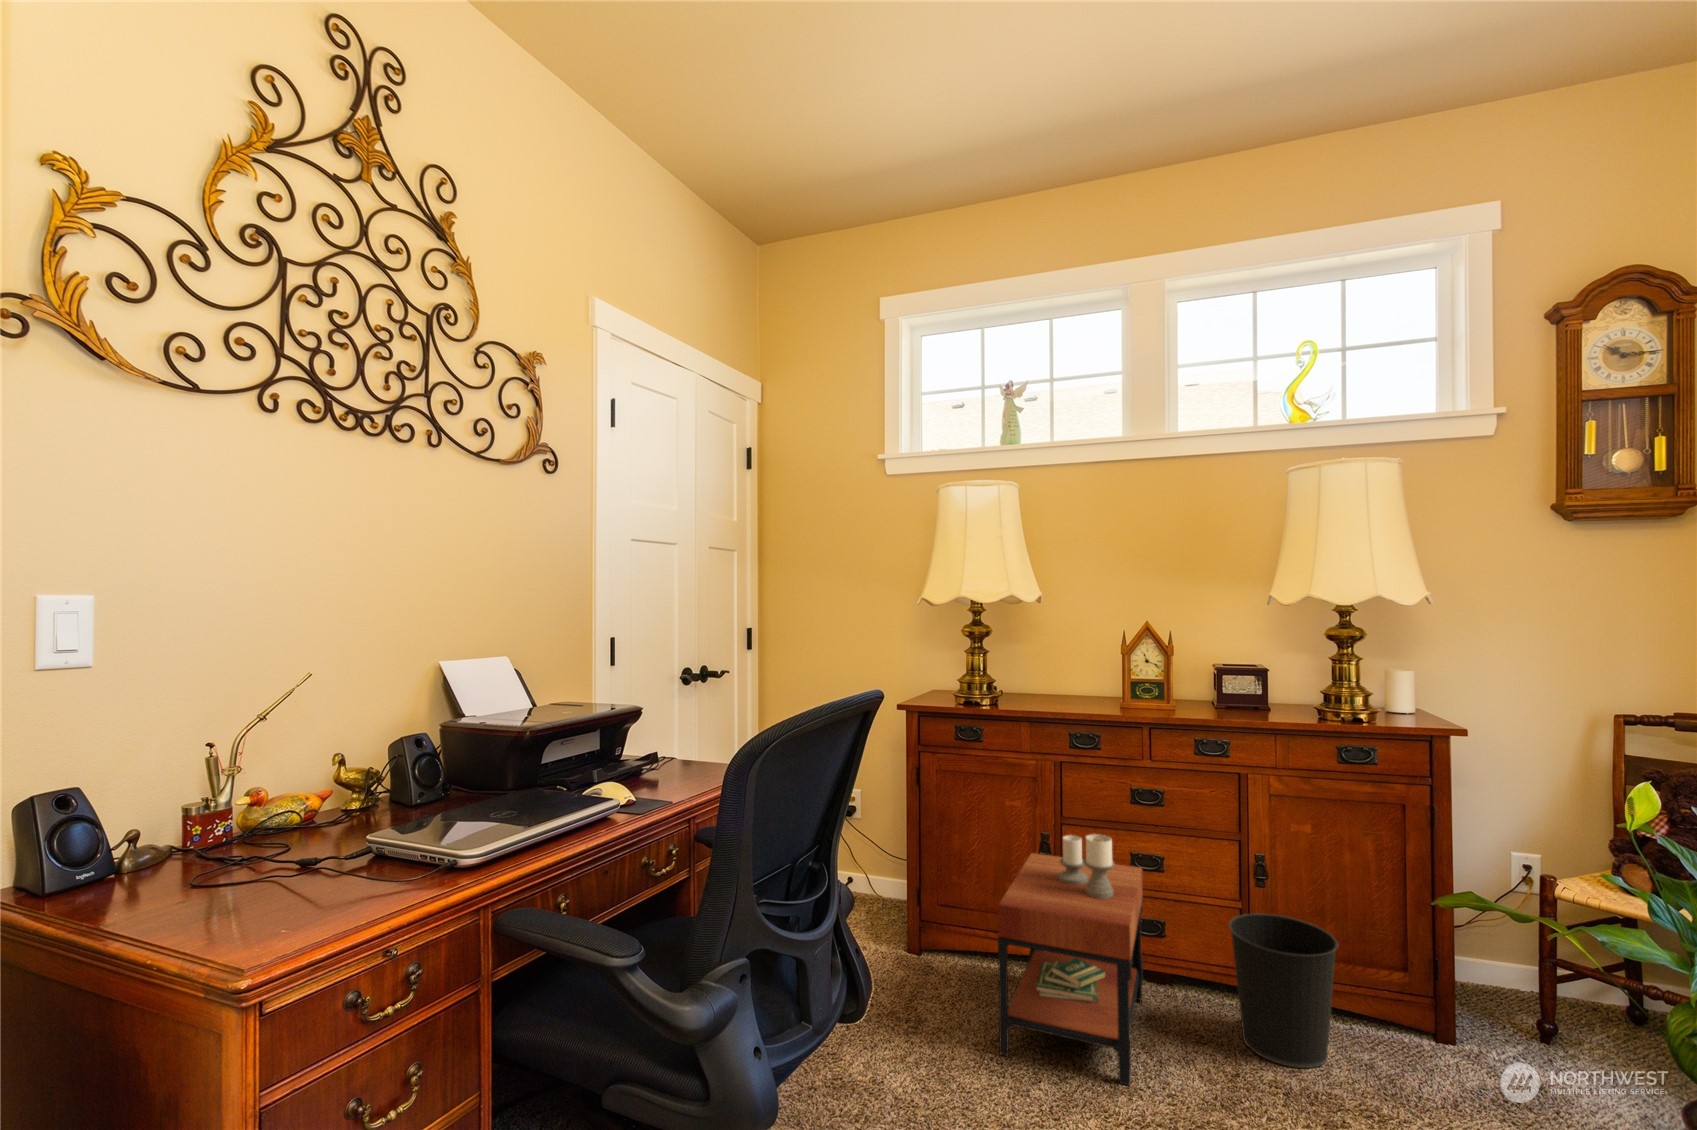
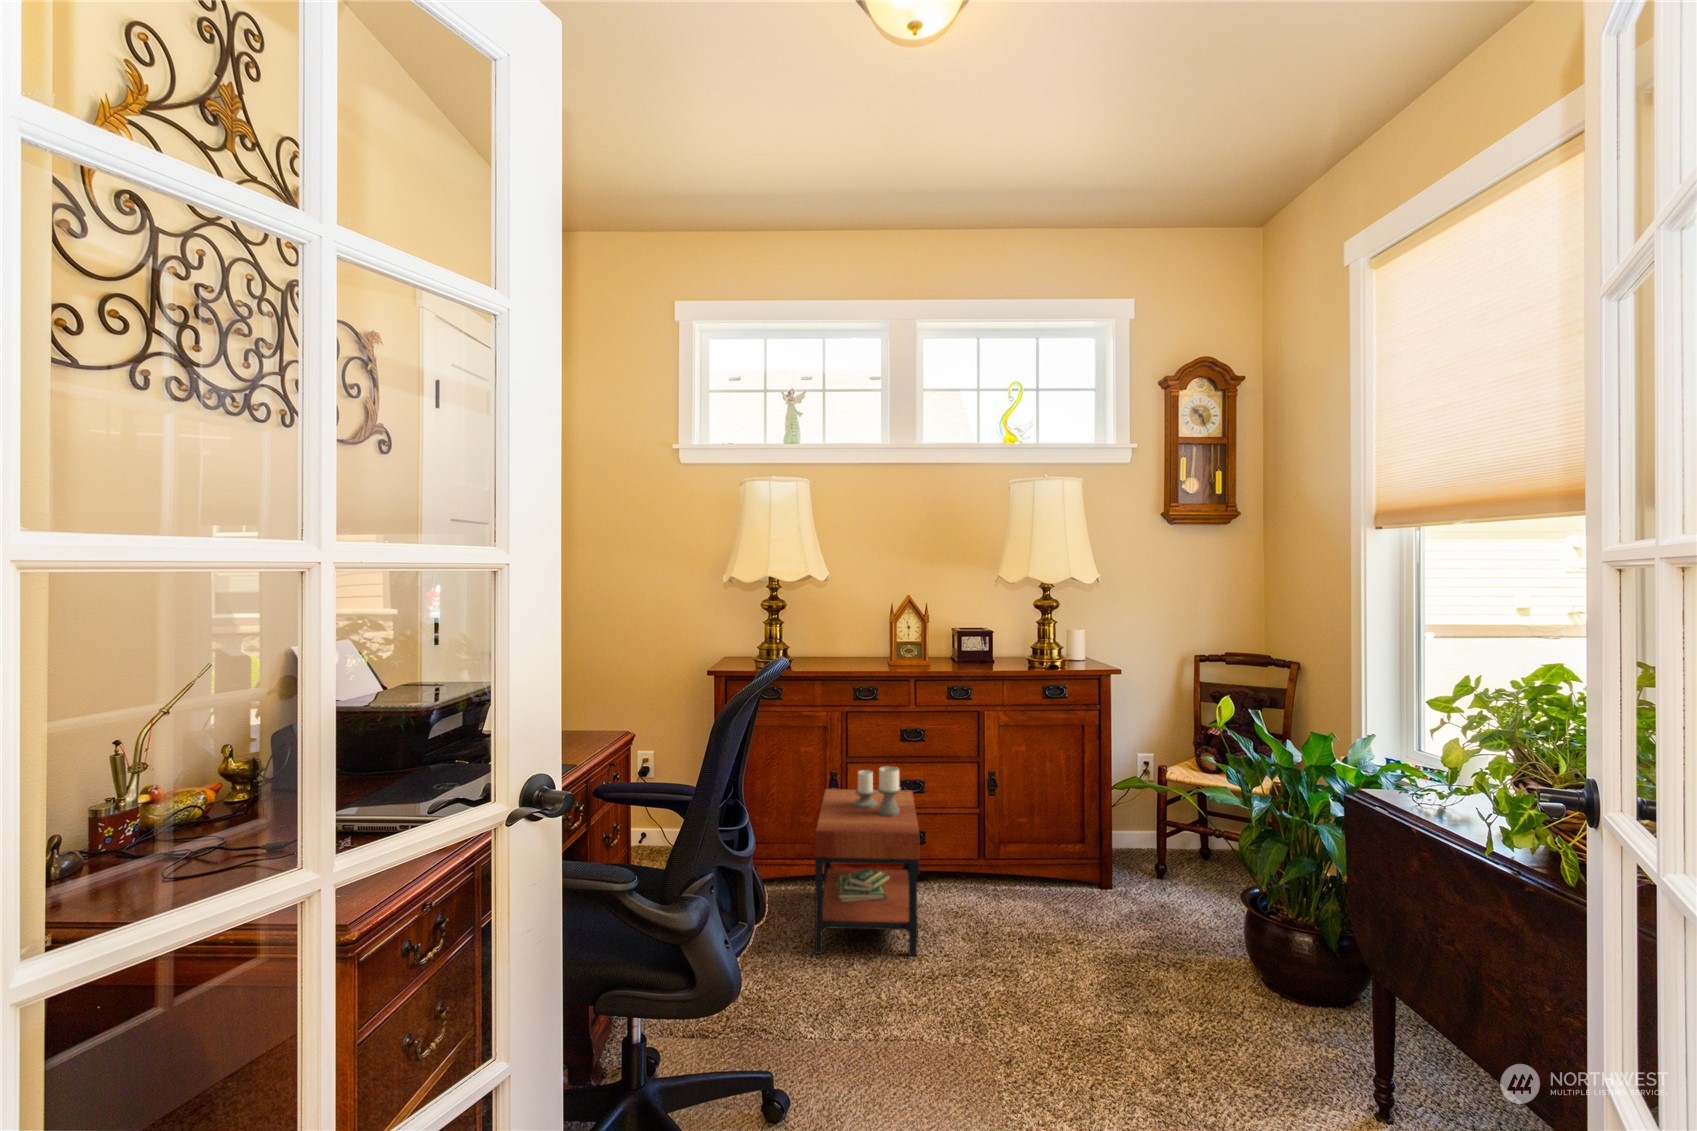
wastebasket: present [1229,913,1338,1068] -> none [976,814,1049,921]

